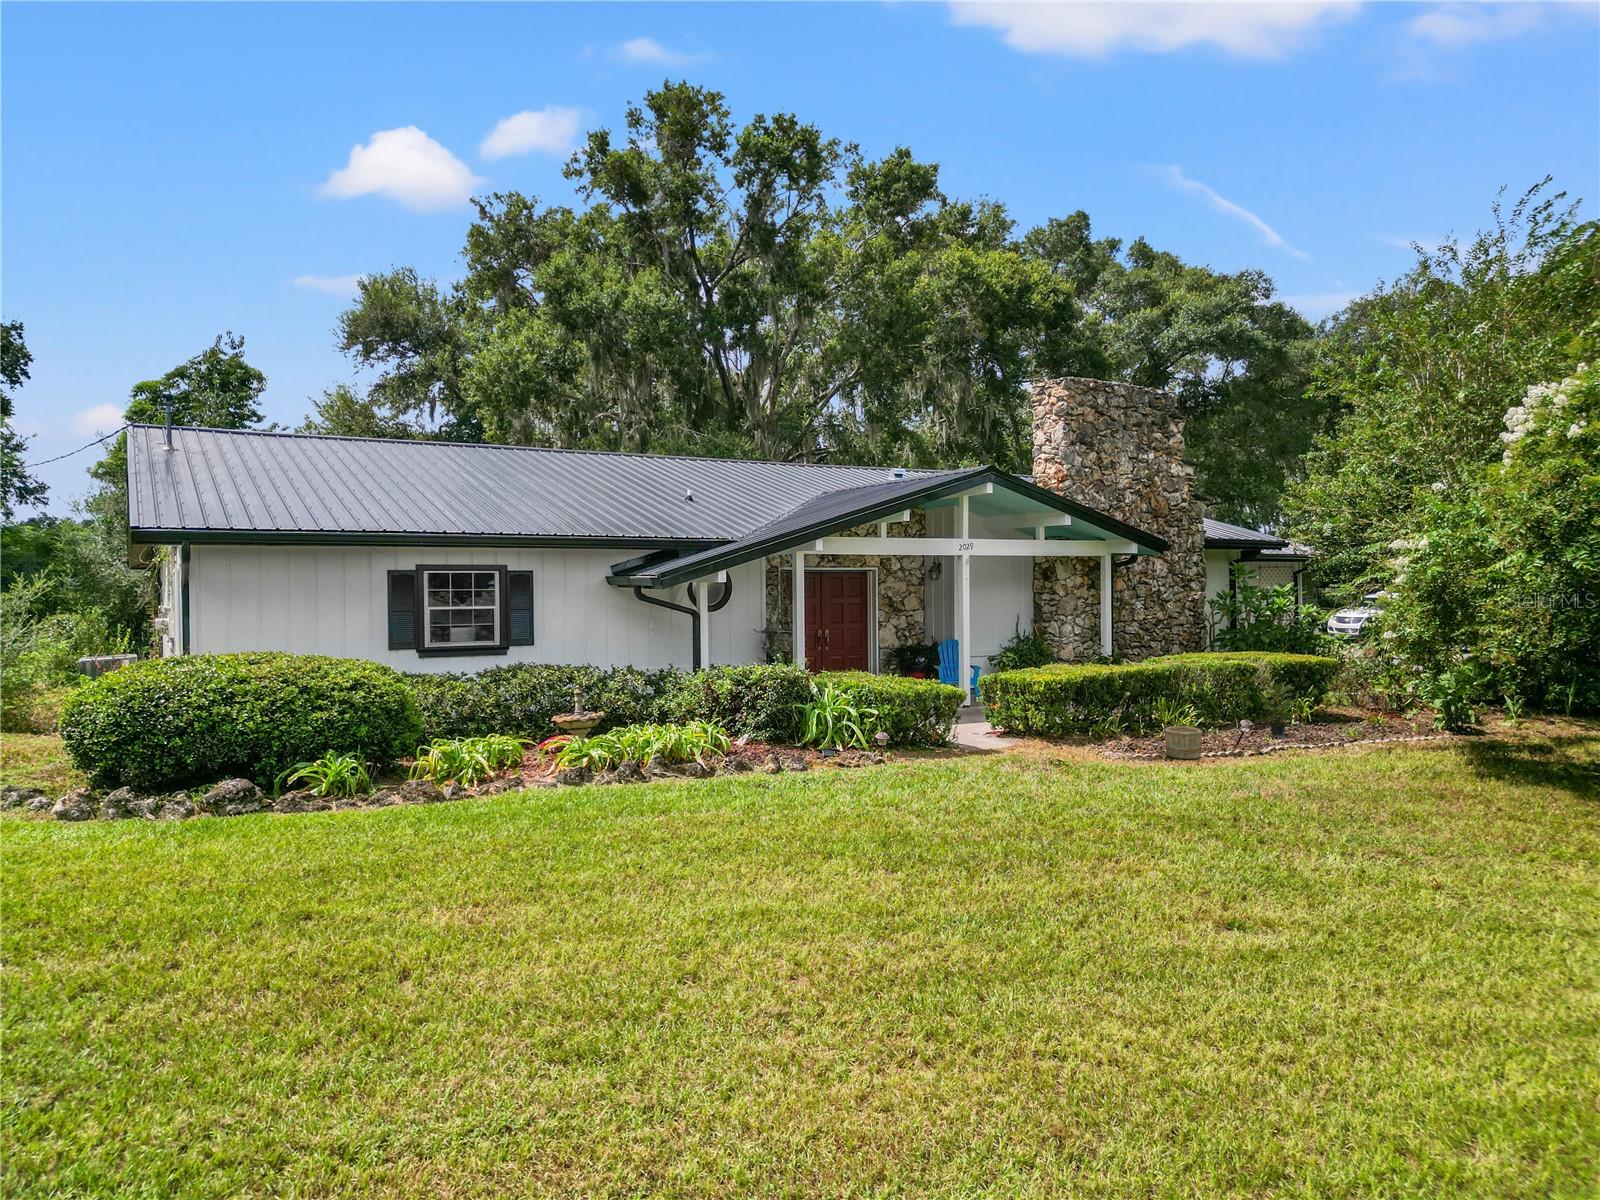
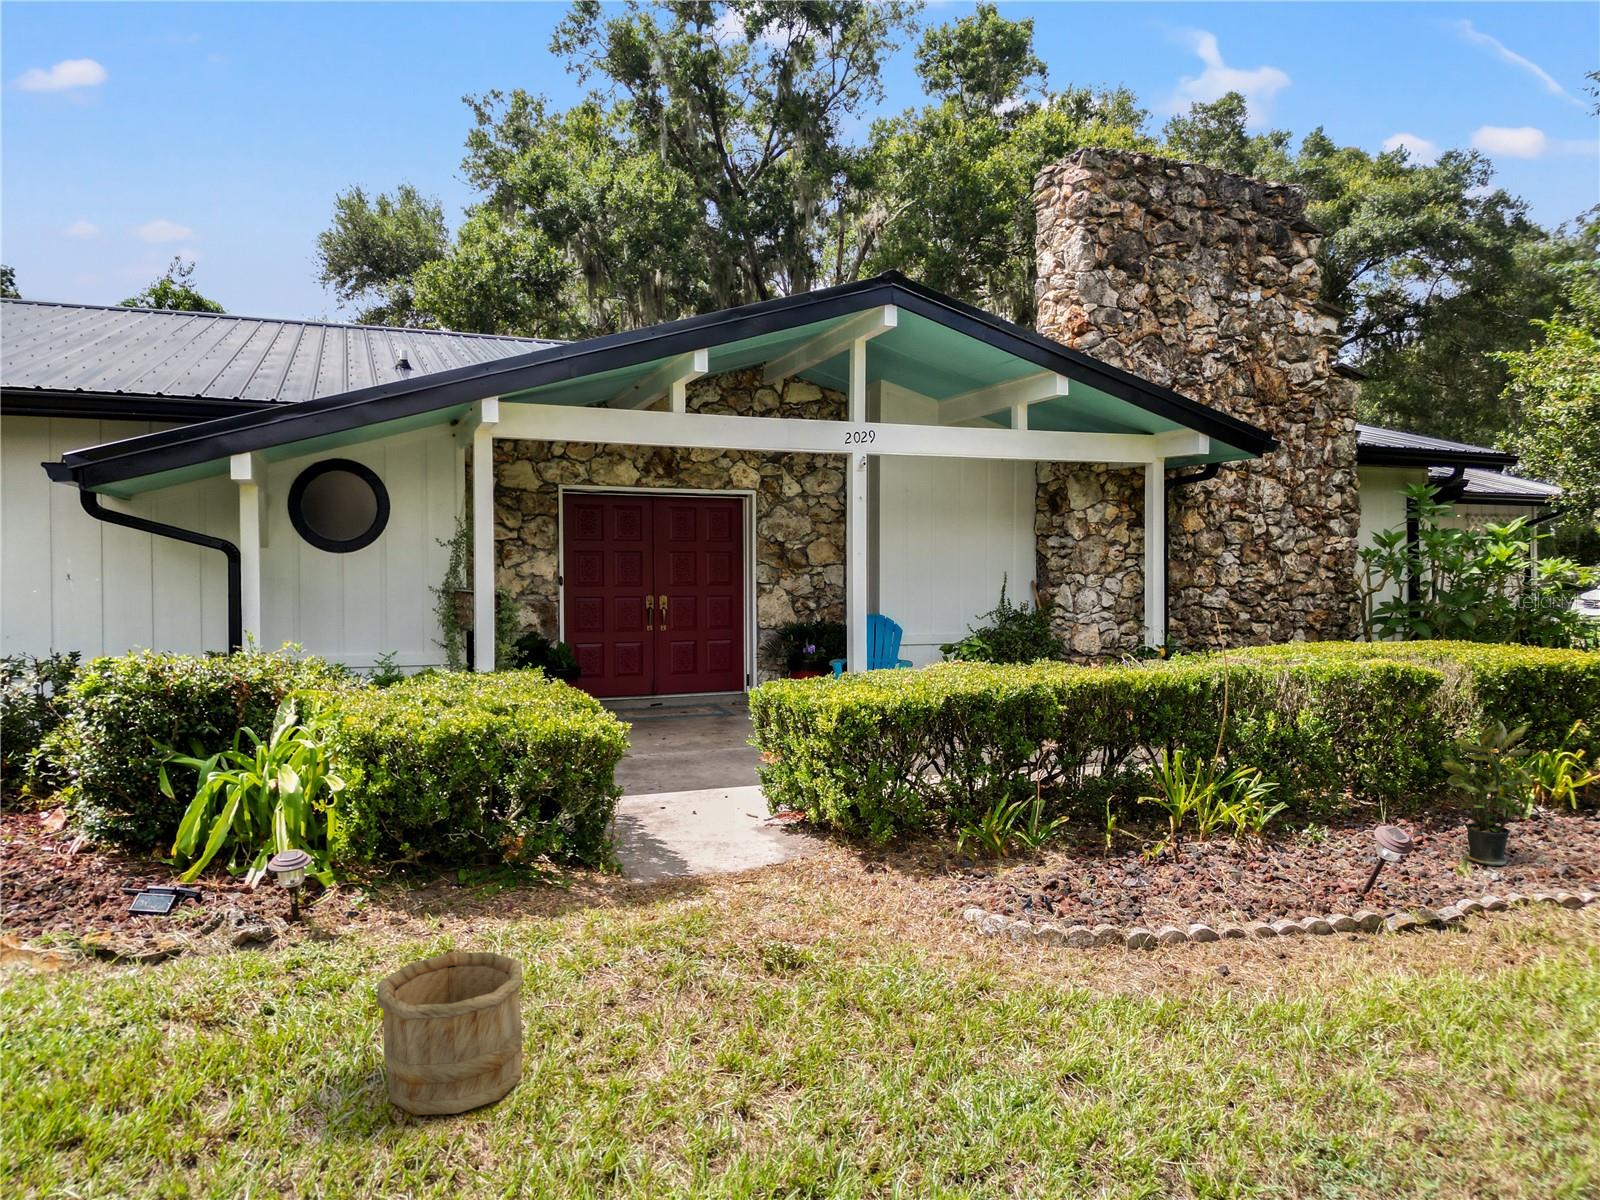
wooden bucket: present [1165,726,1202,759] -> present [377,952,523,1115]

